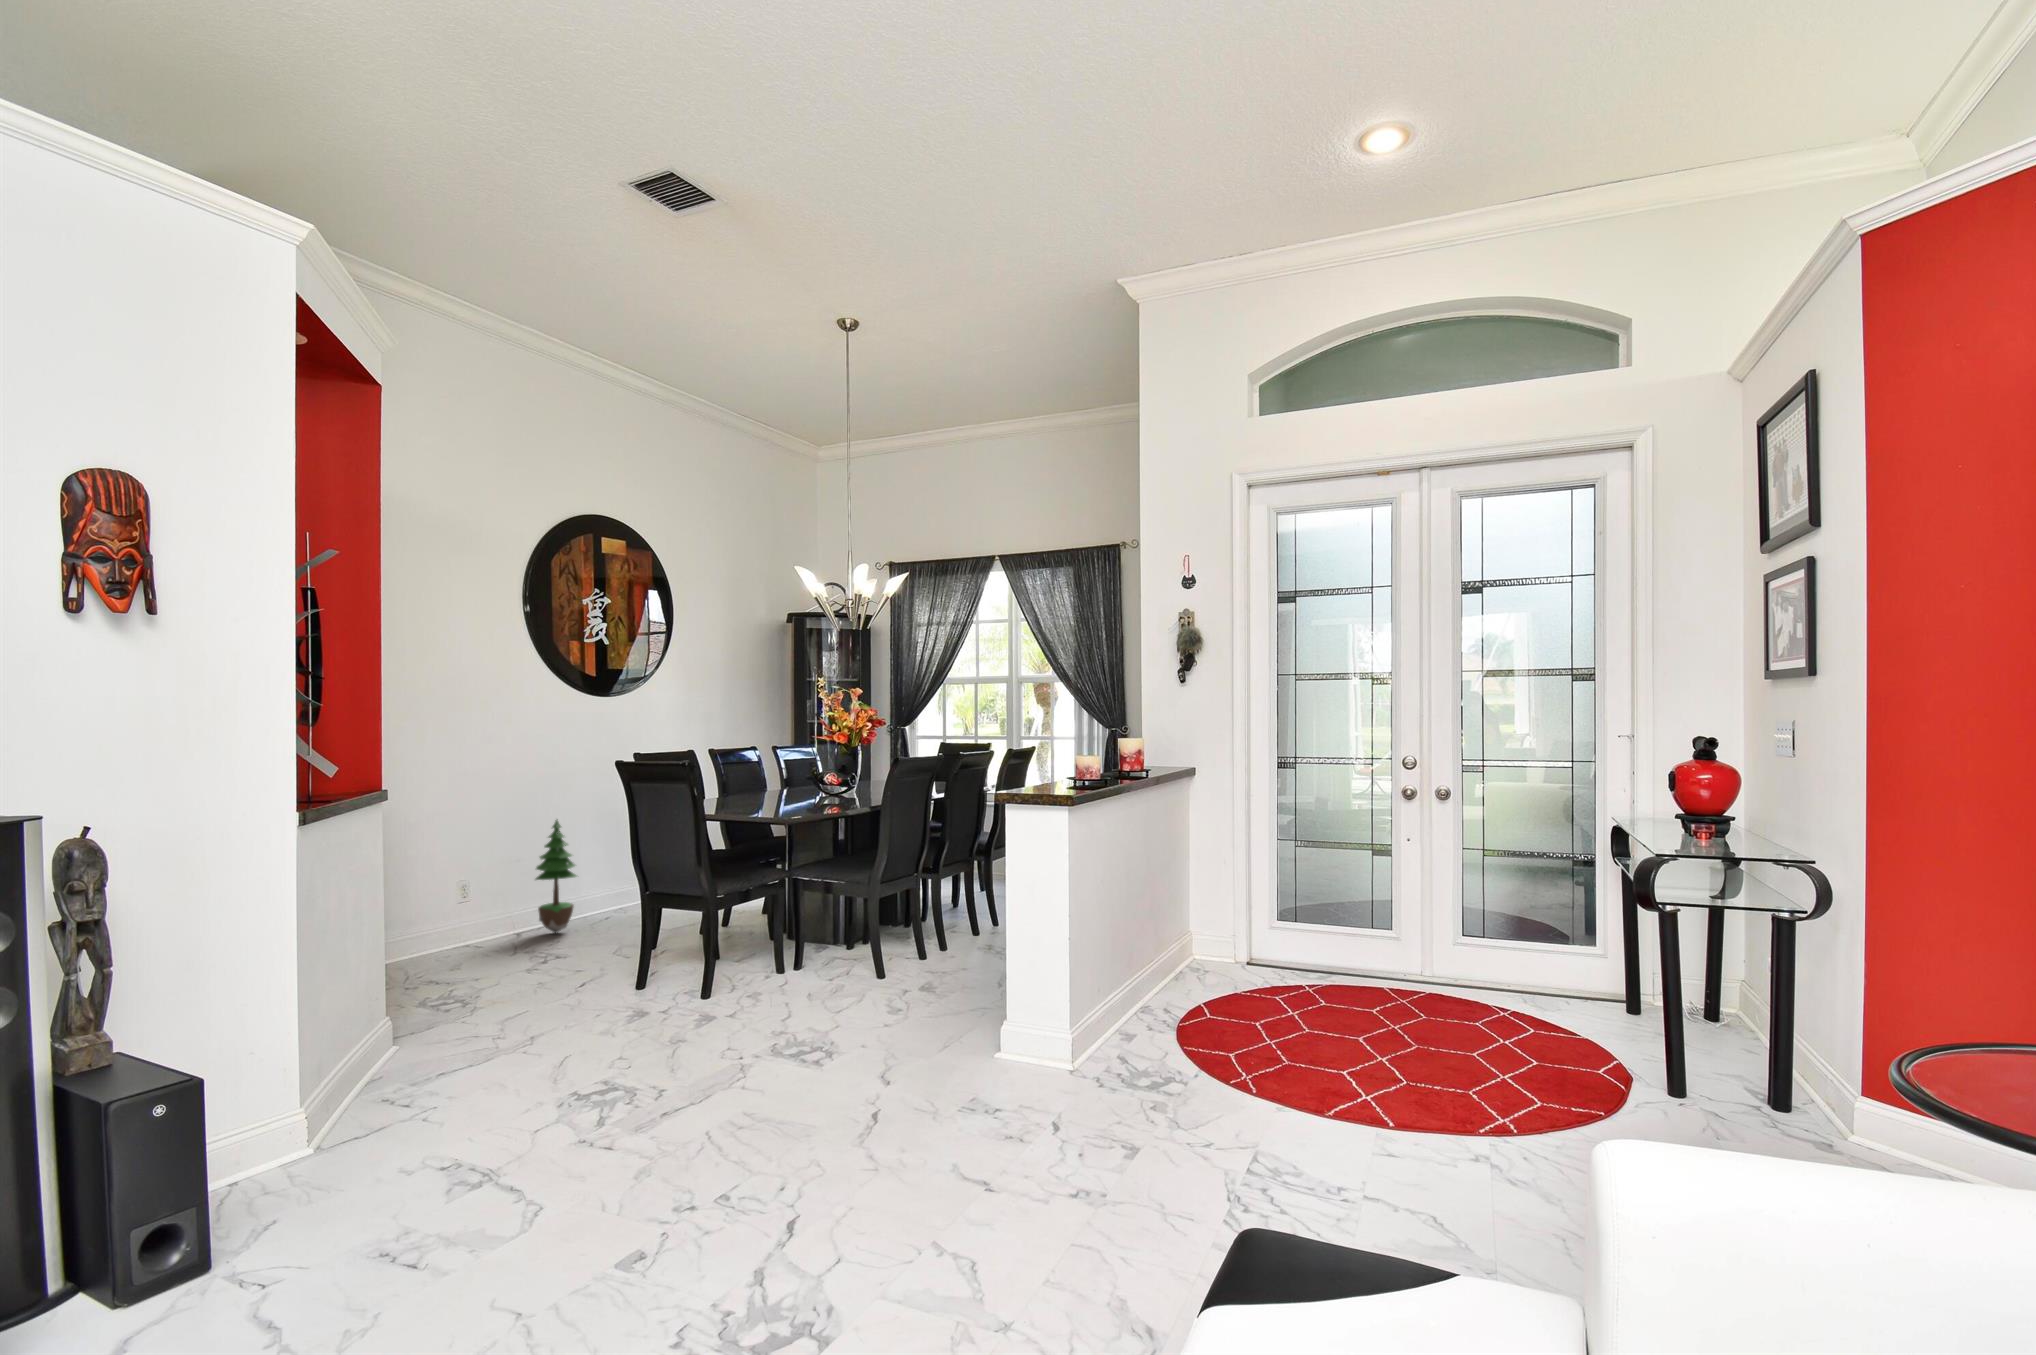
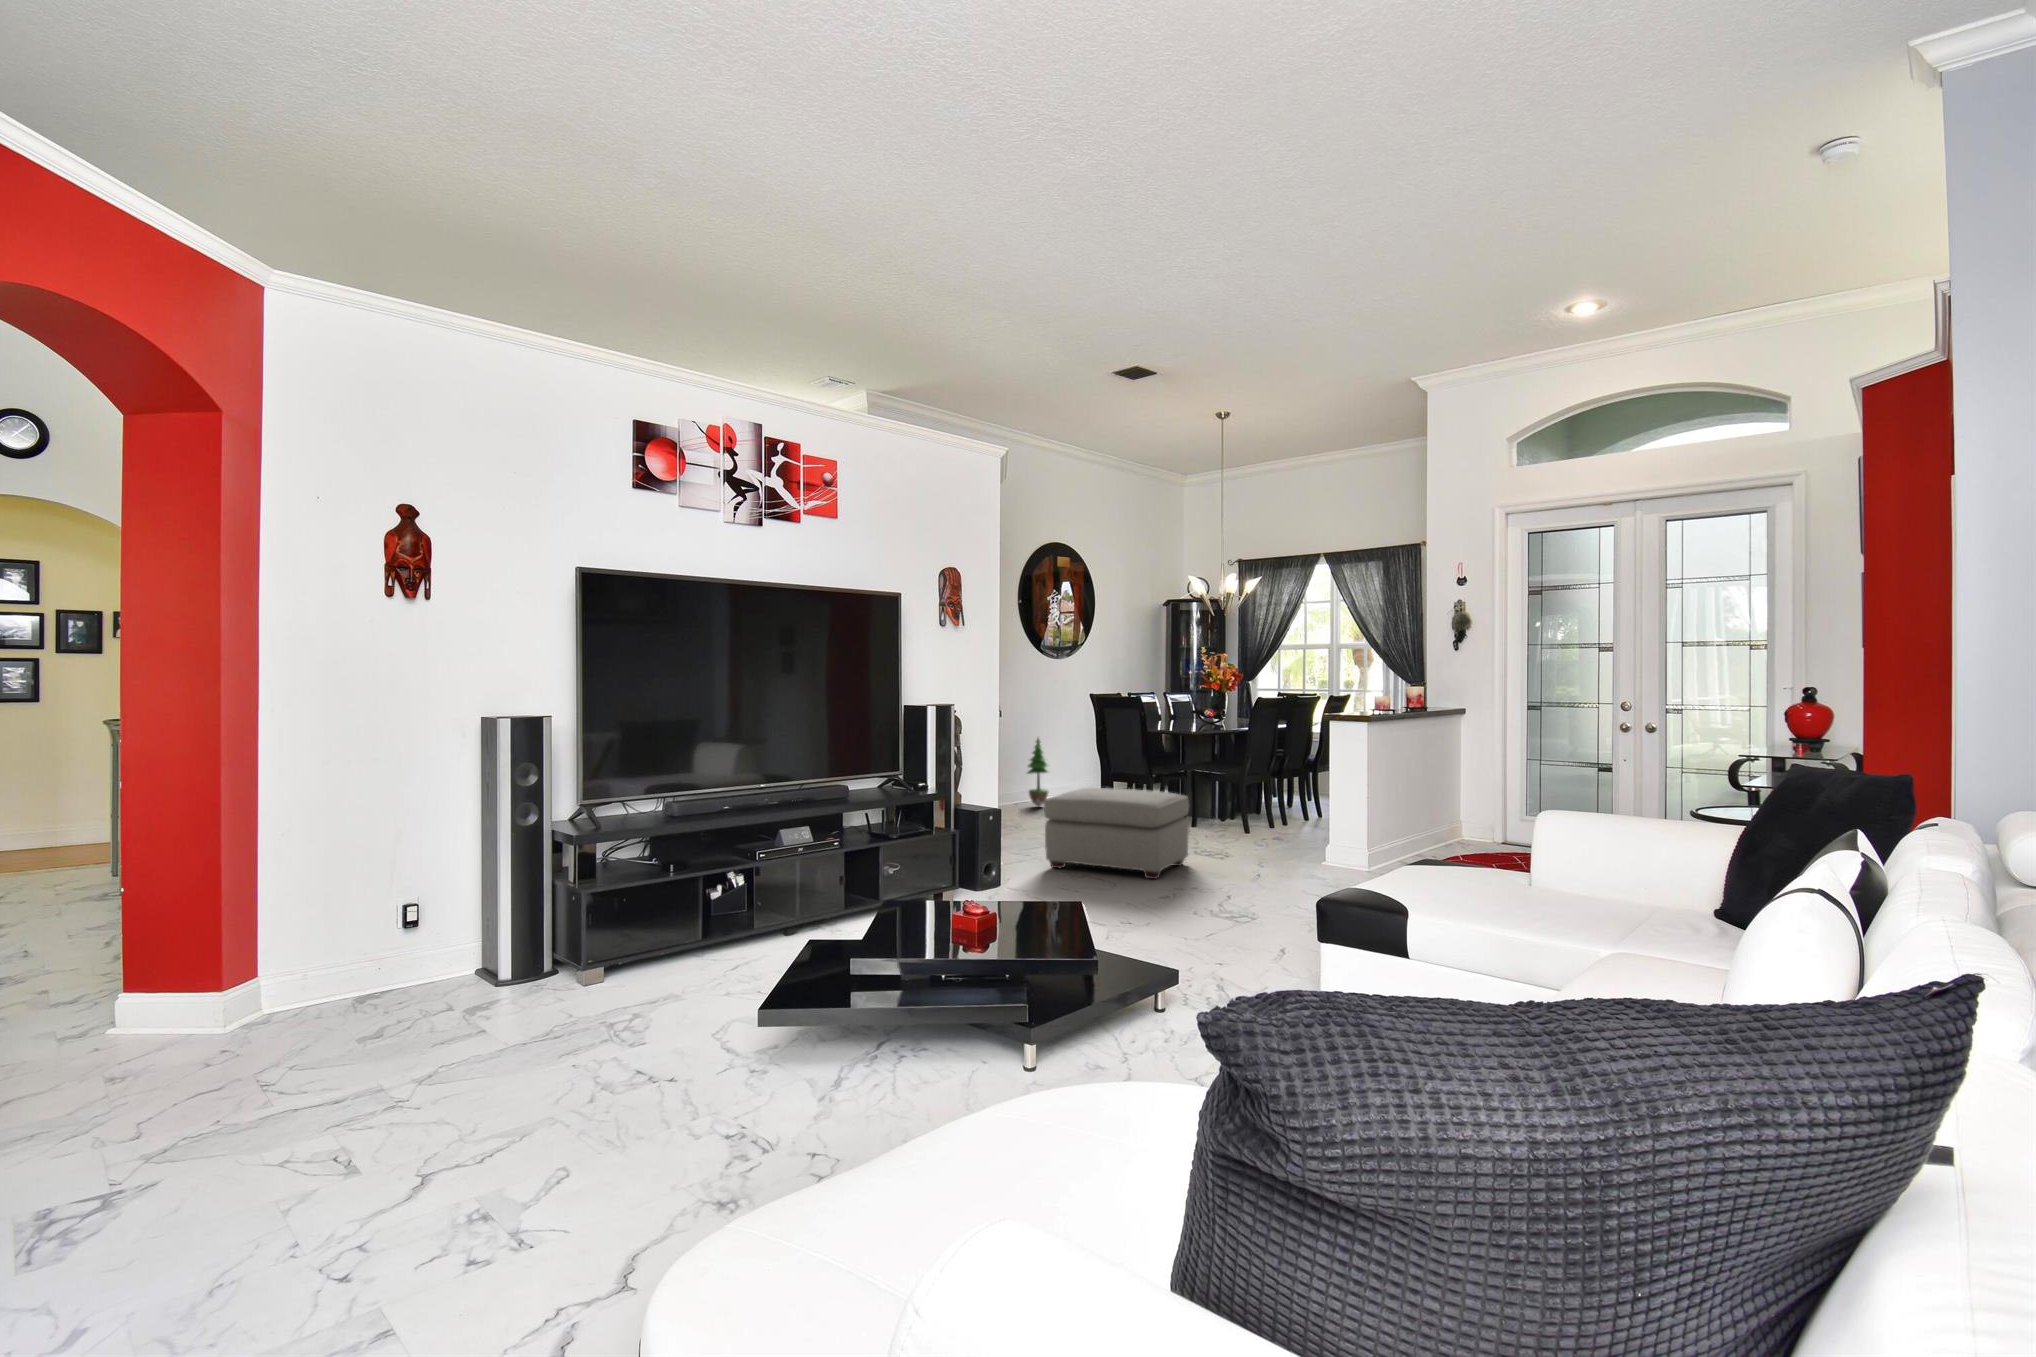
ottoman: none [442,932,754,1131] -> present [1044,788,1189,879]

